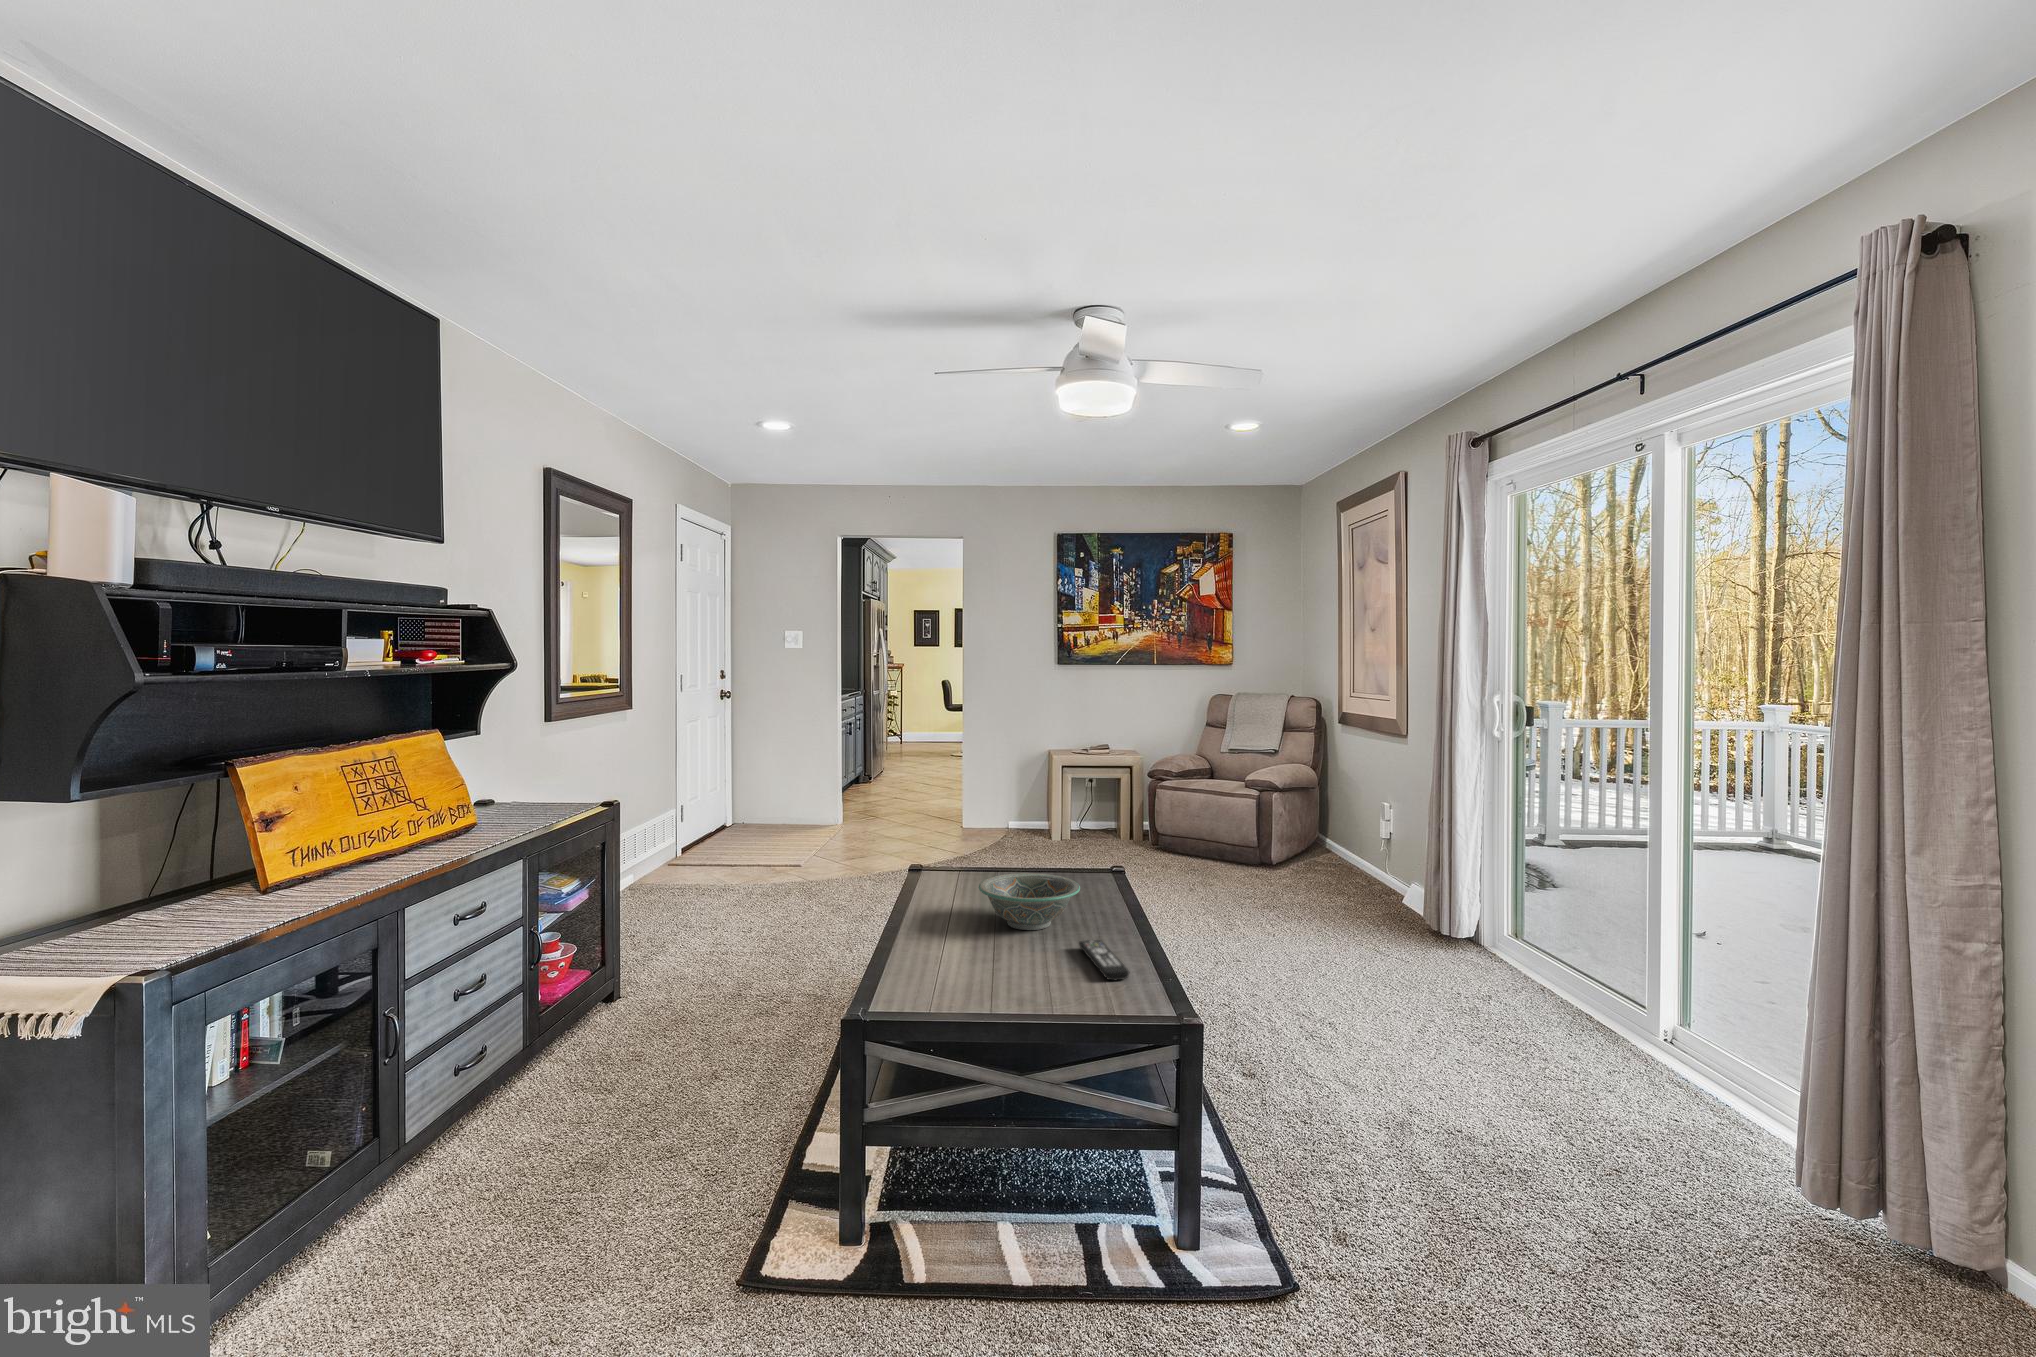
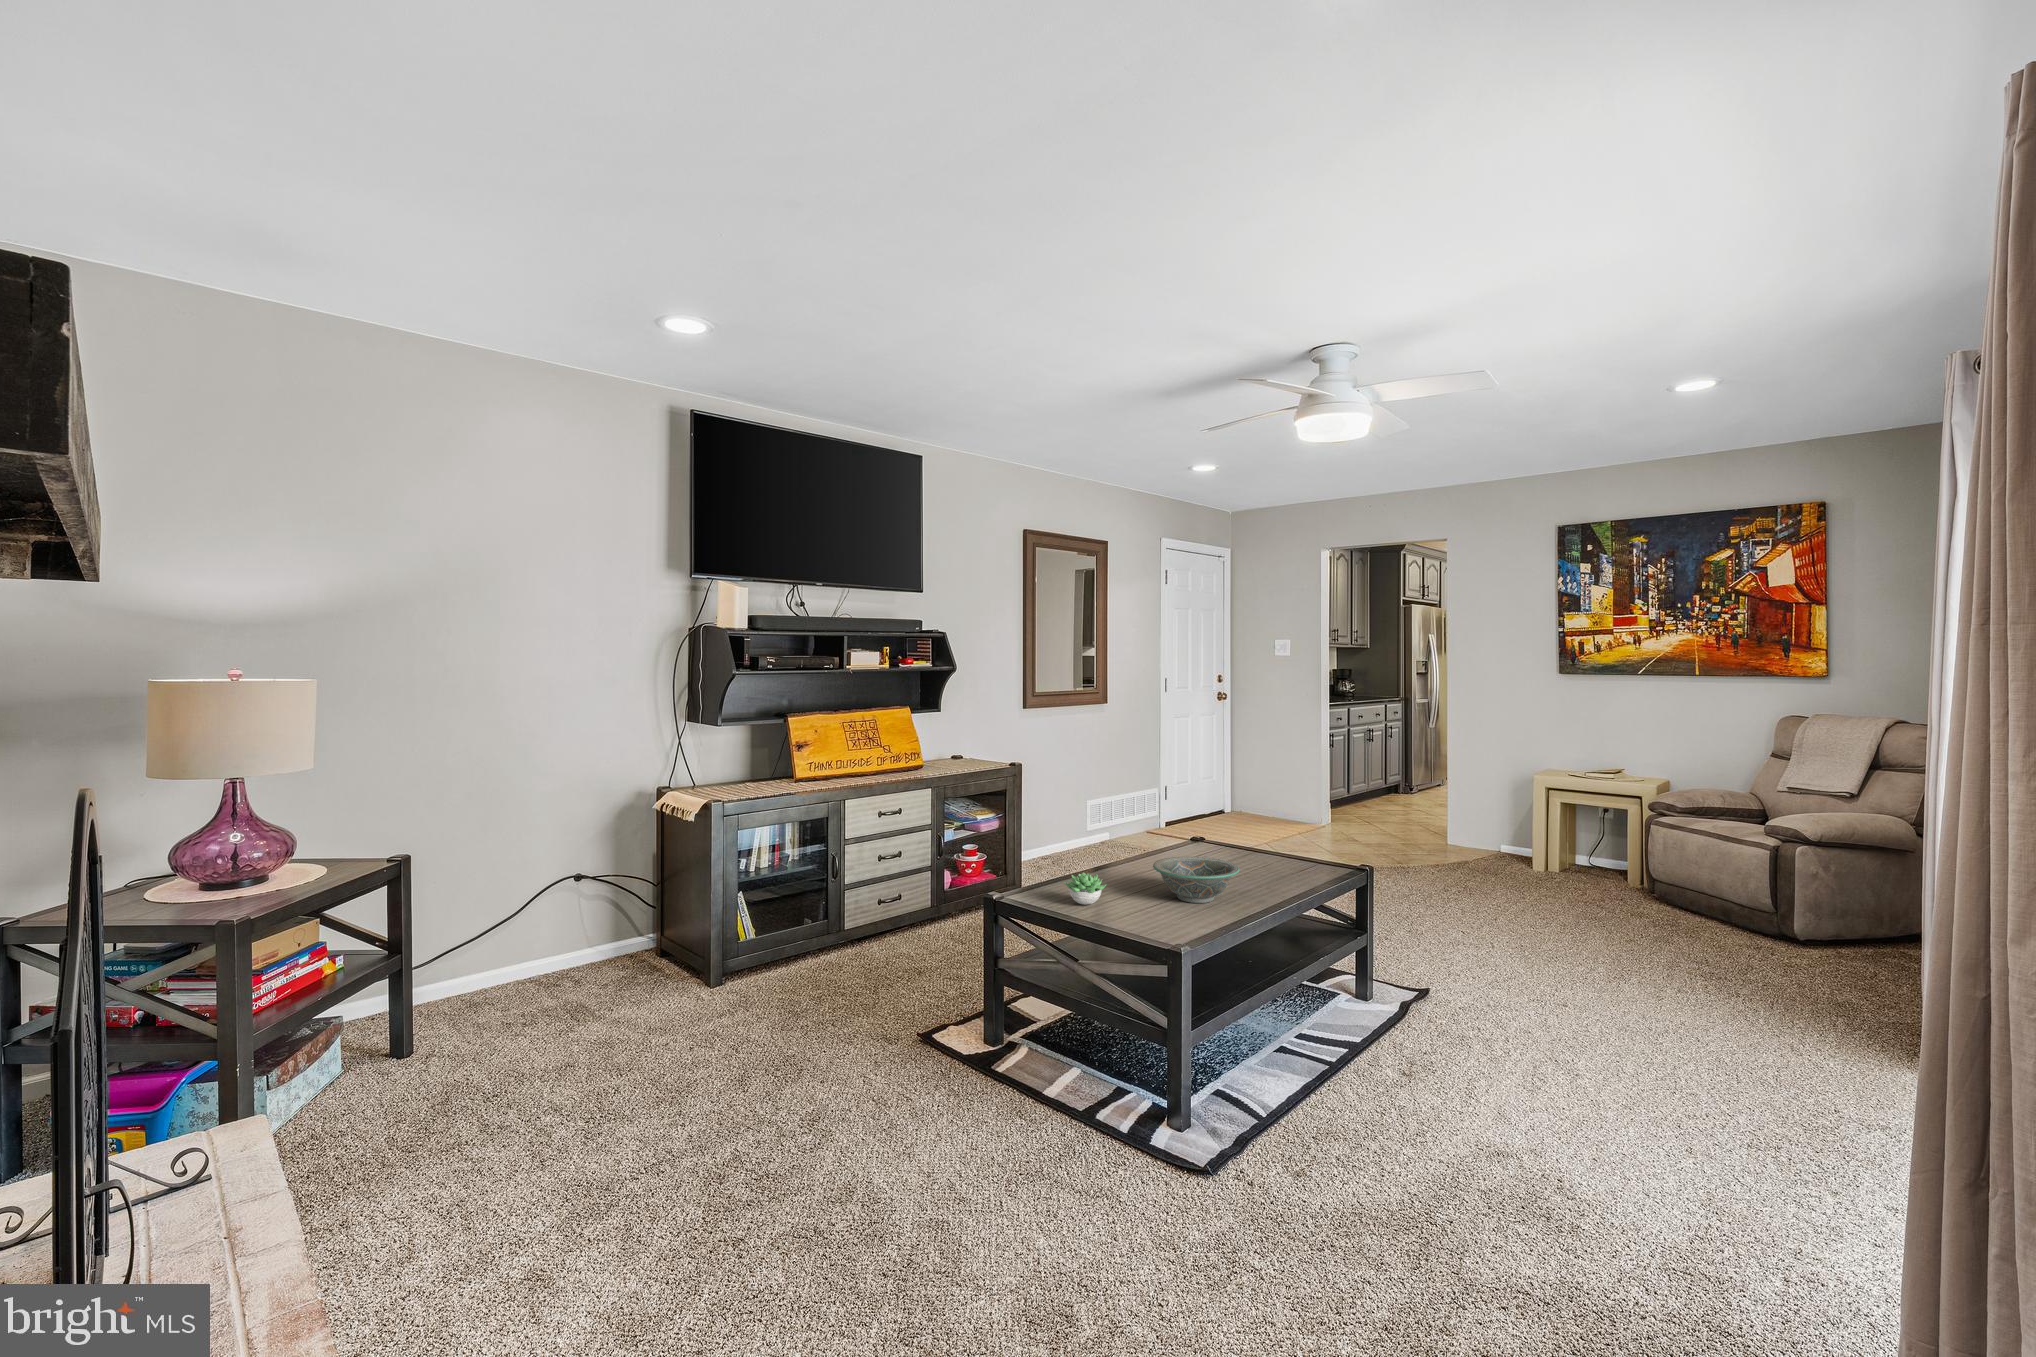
succulent plant: none [913,918,965,962] -> present [1064,873,1106,904]
remote control: present [1079,940,1129,980] -> none [1163,913,1211,942]

